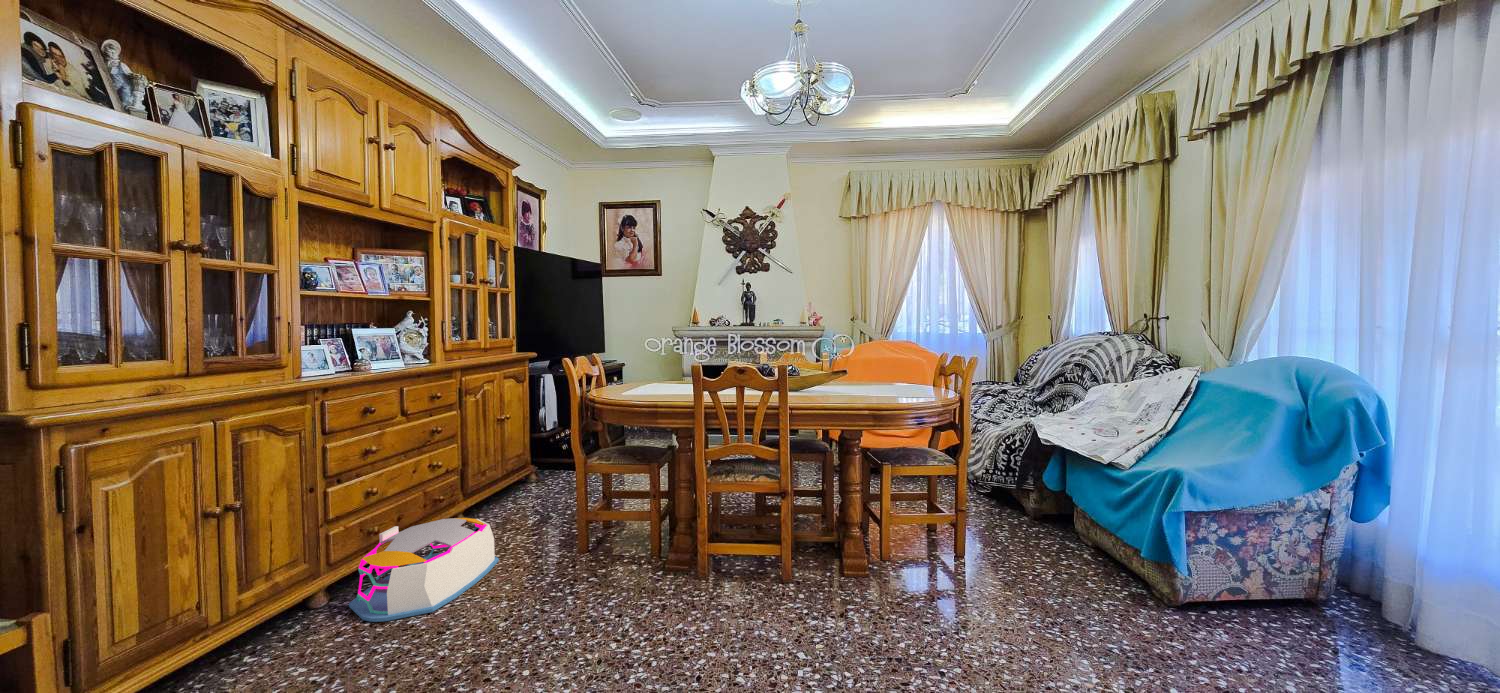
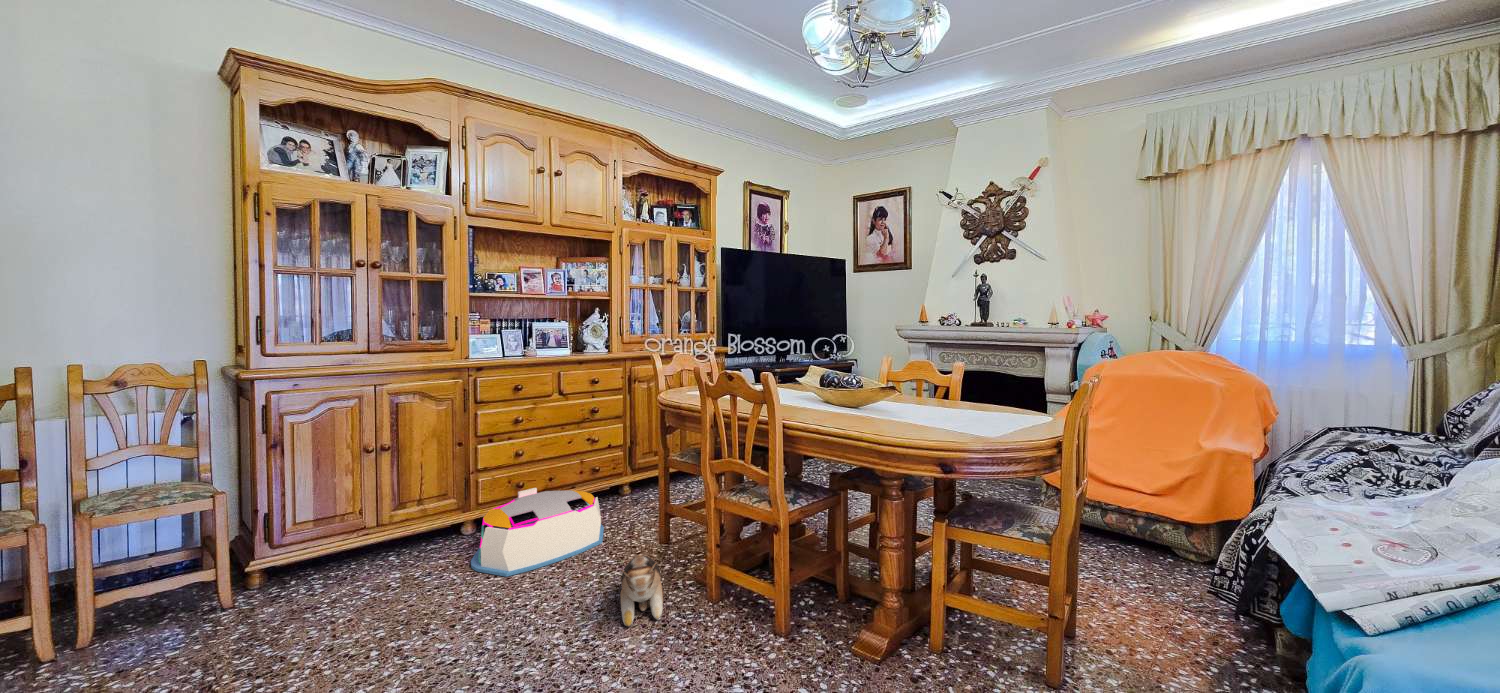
plush toy: none [573,528,644,594] -> present [620,555,664,626]

